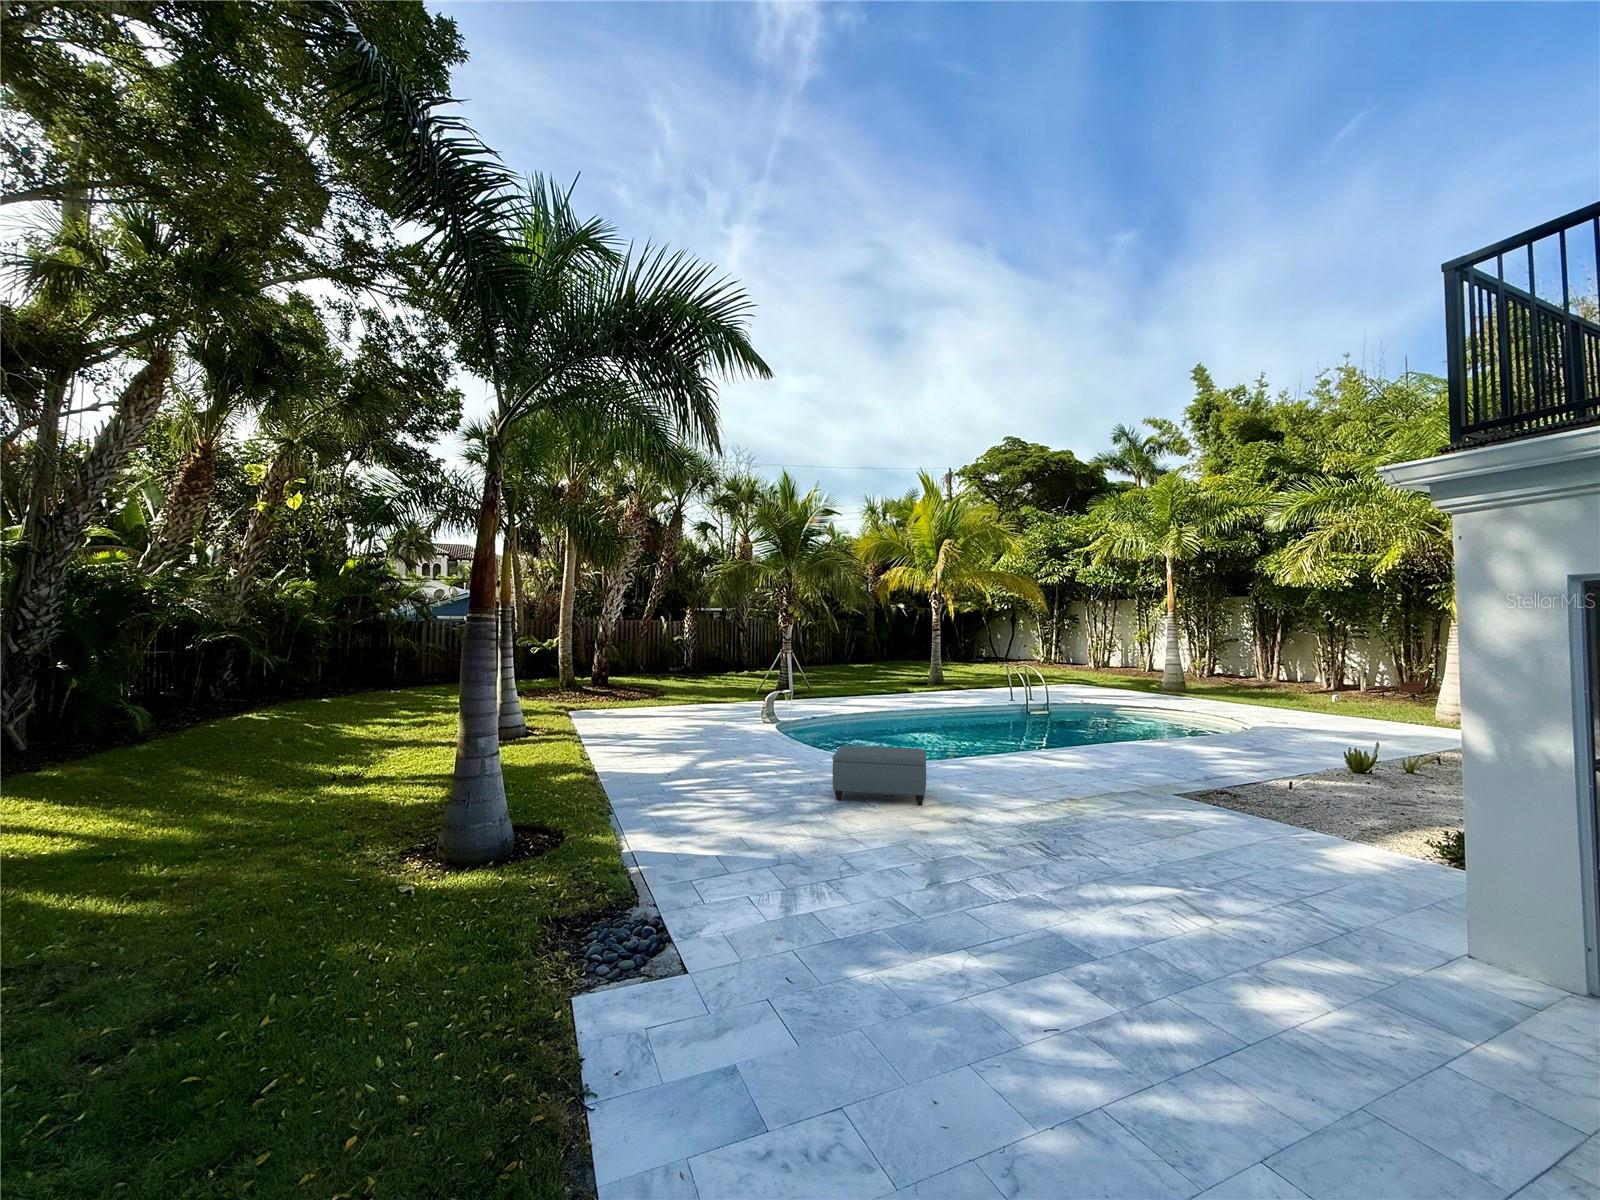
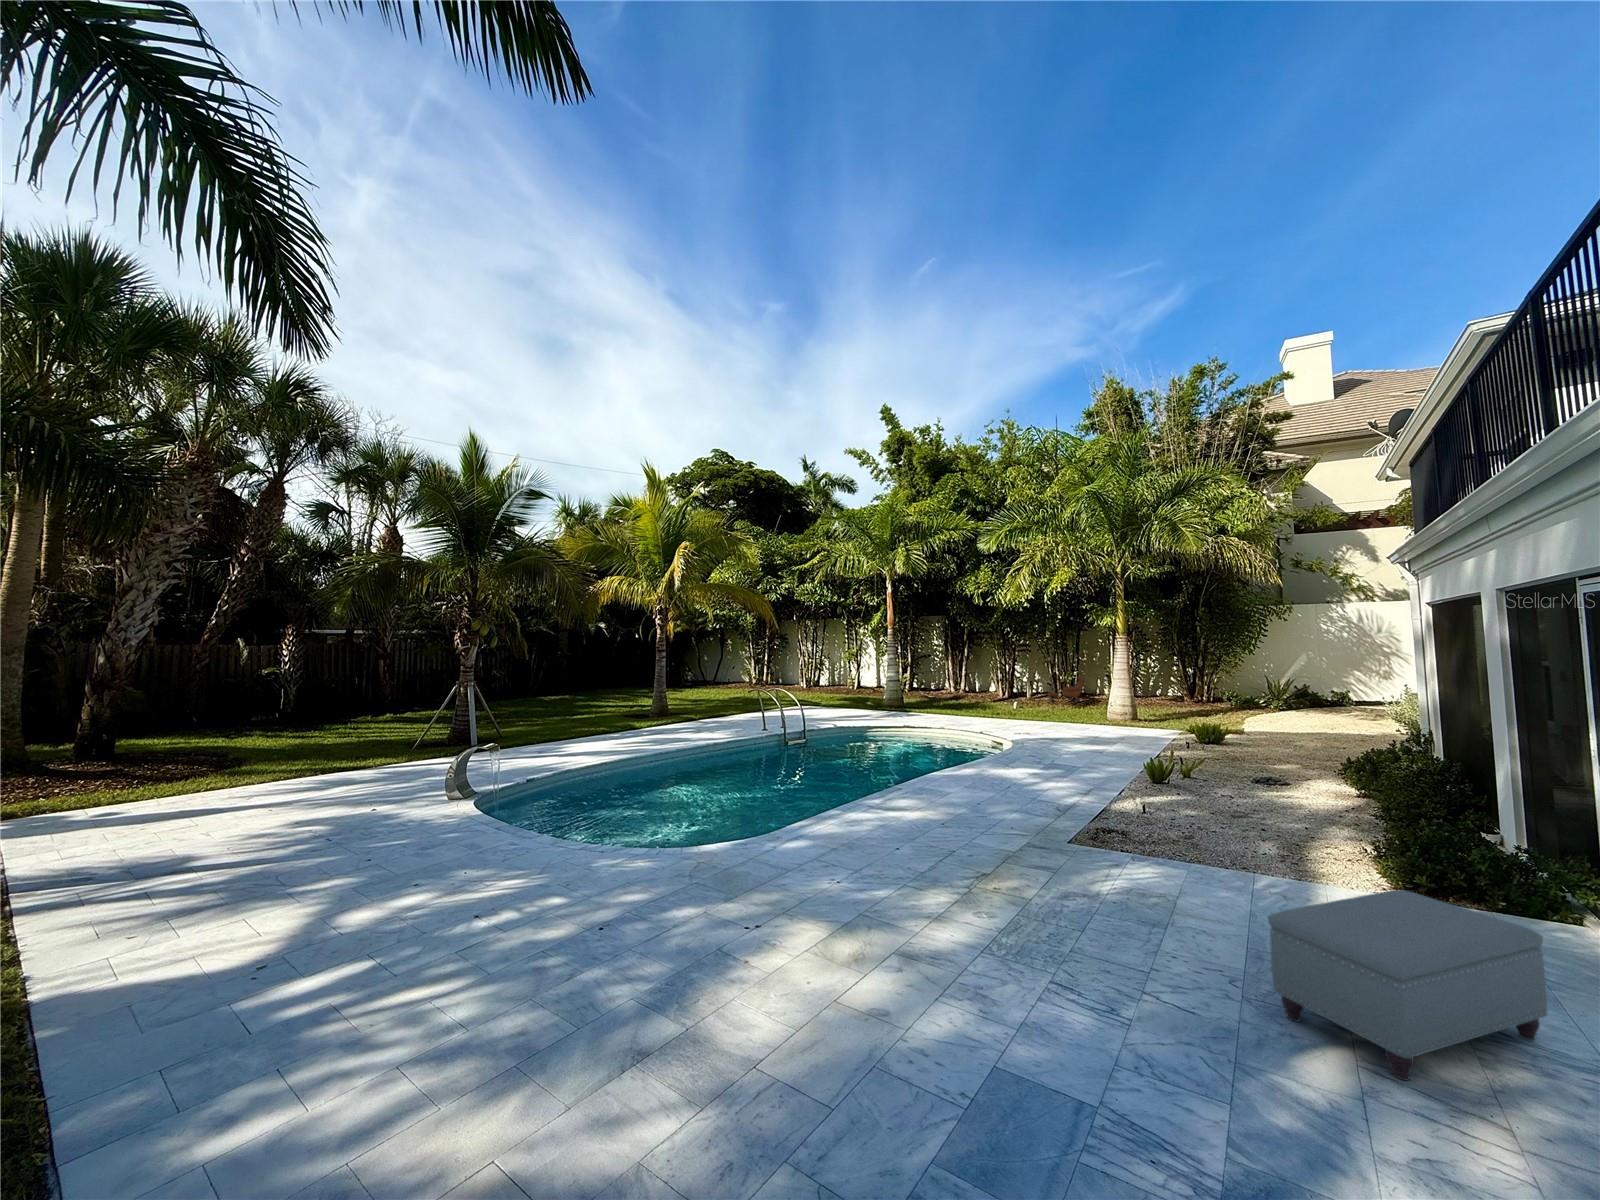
ottoman: present [832,746,926,805] -> present [1268,890,1547,1081]

